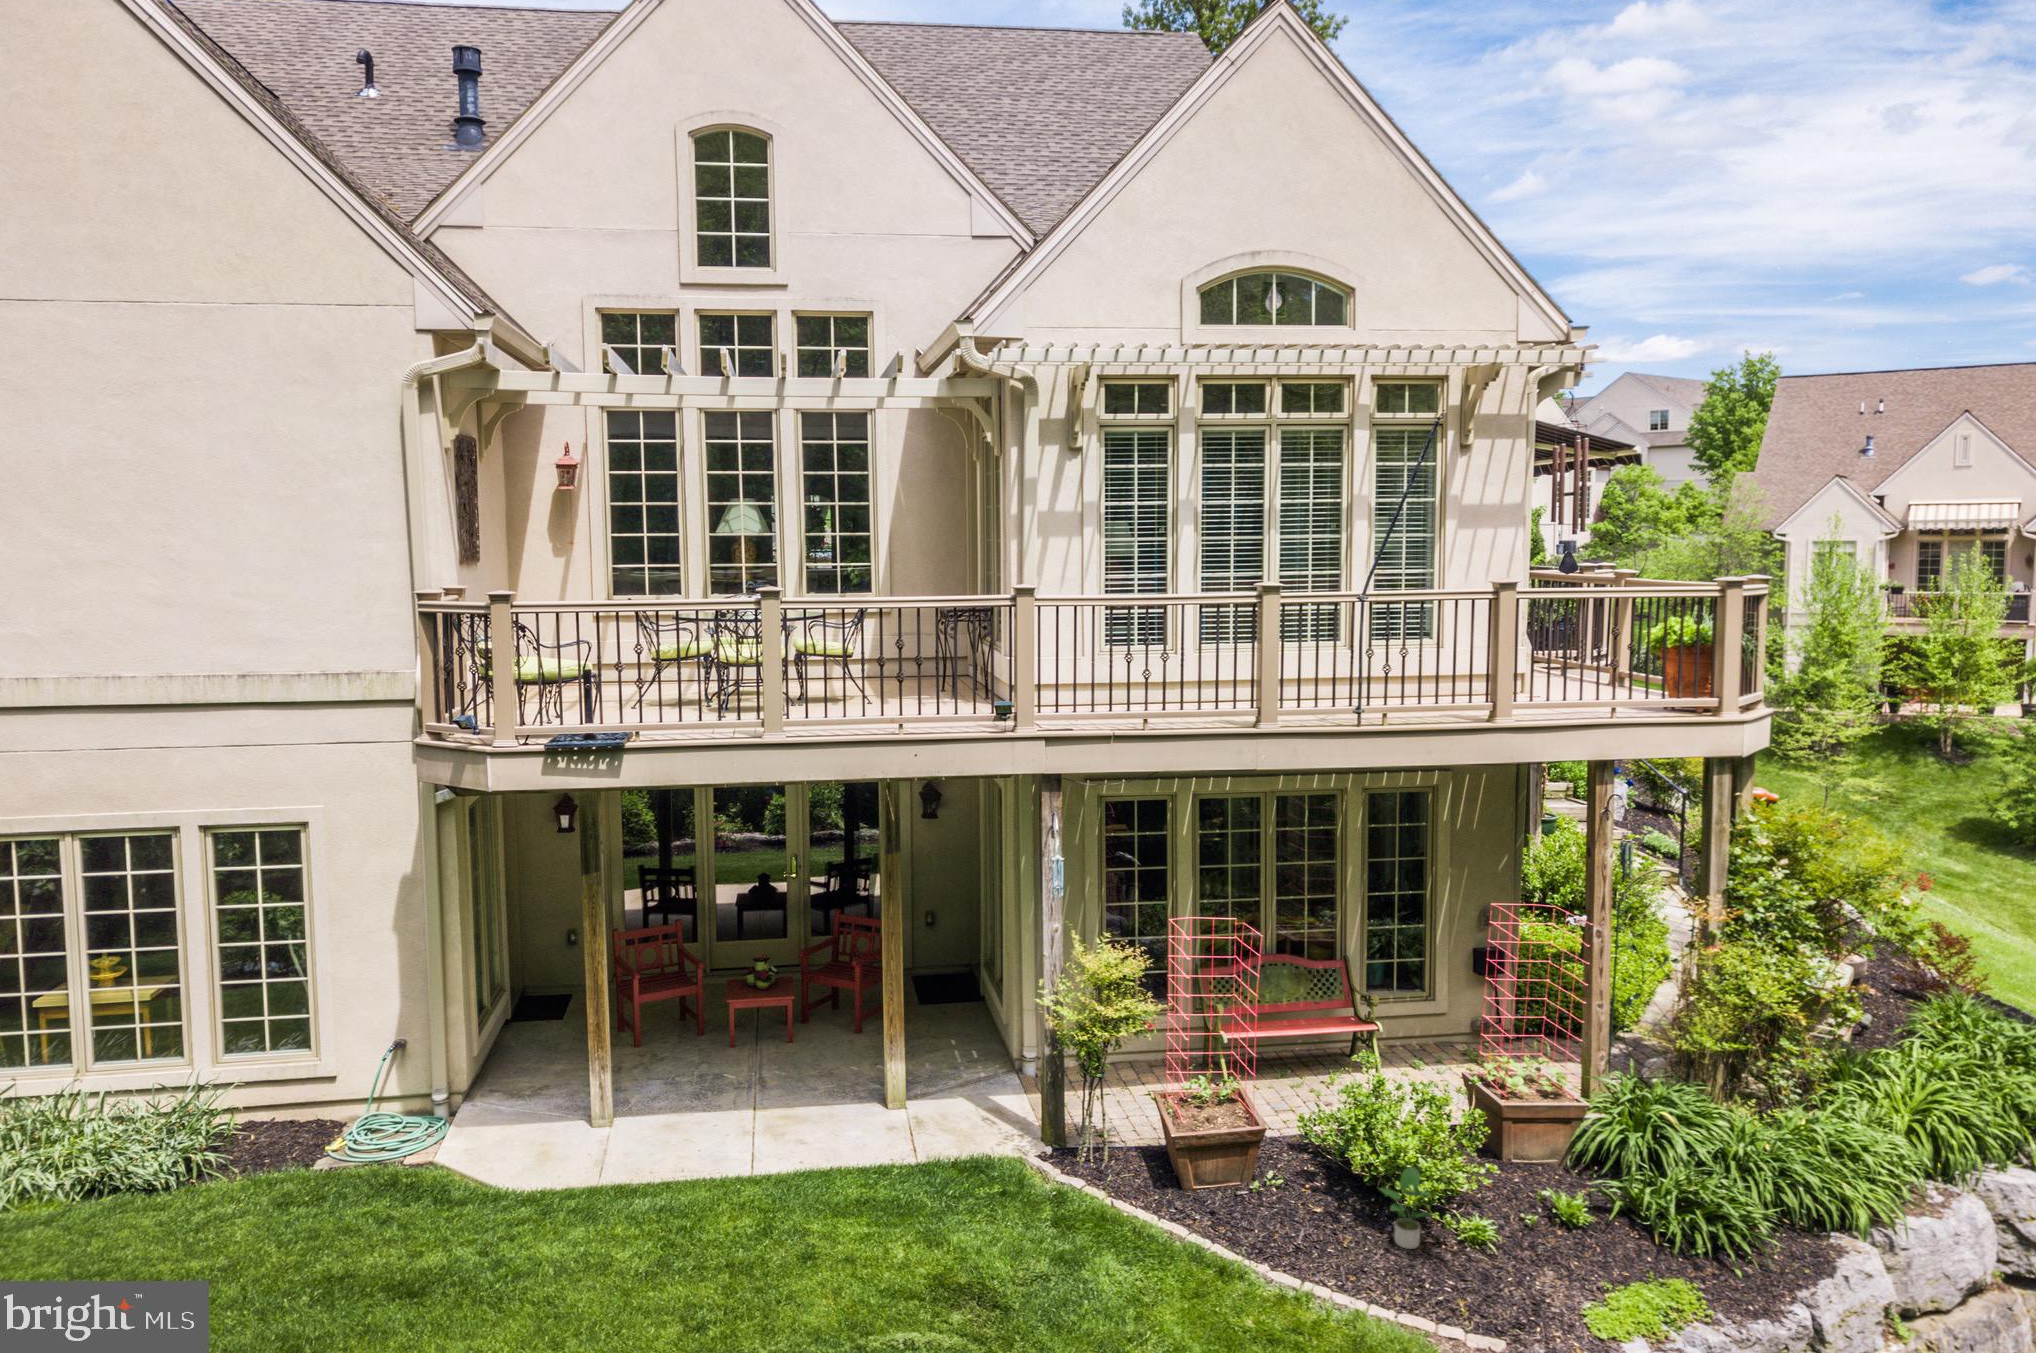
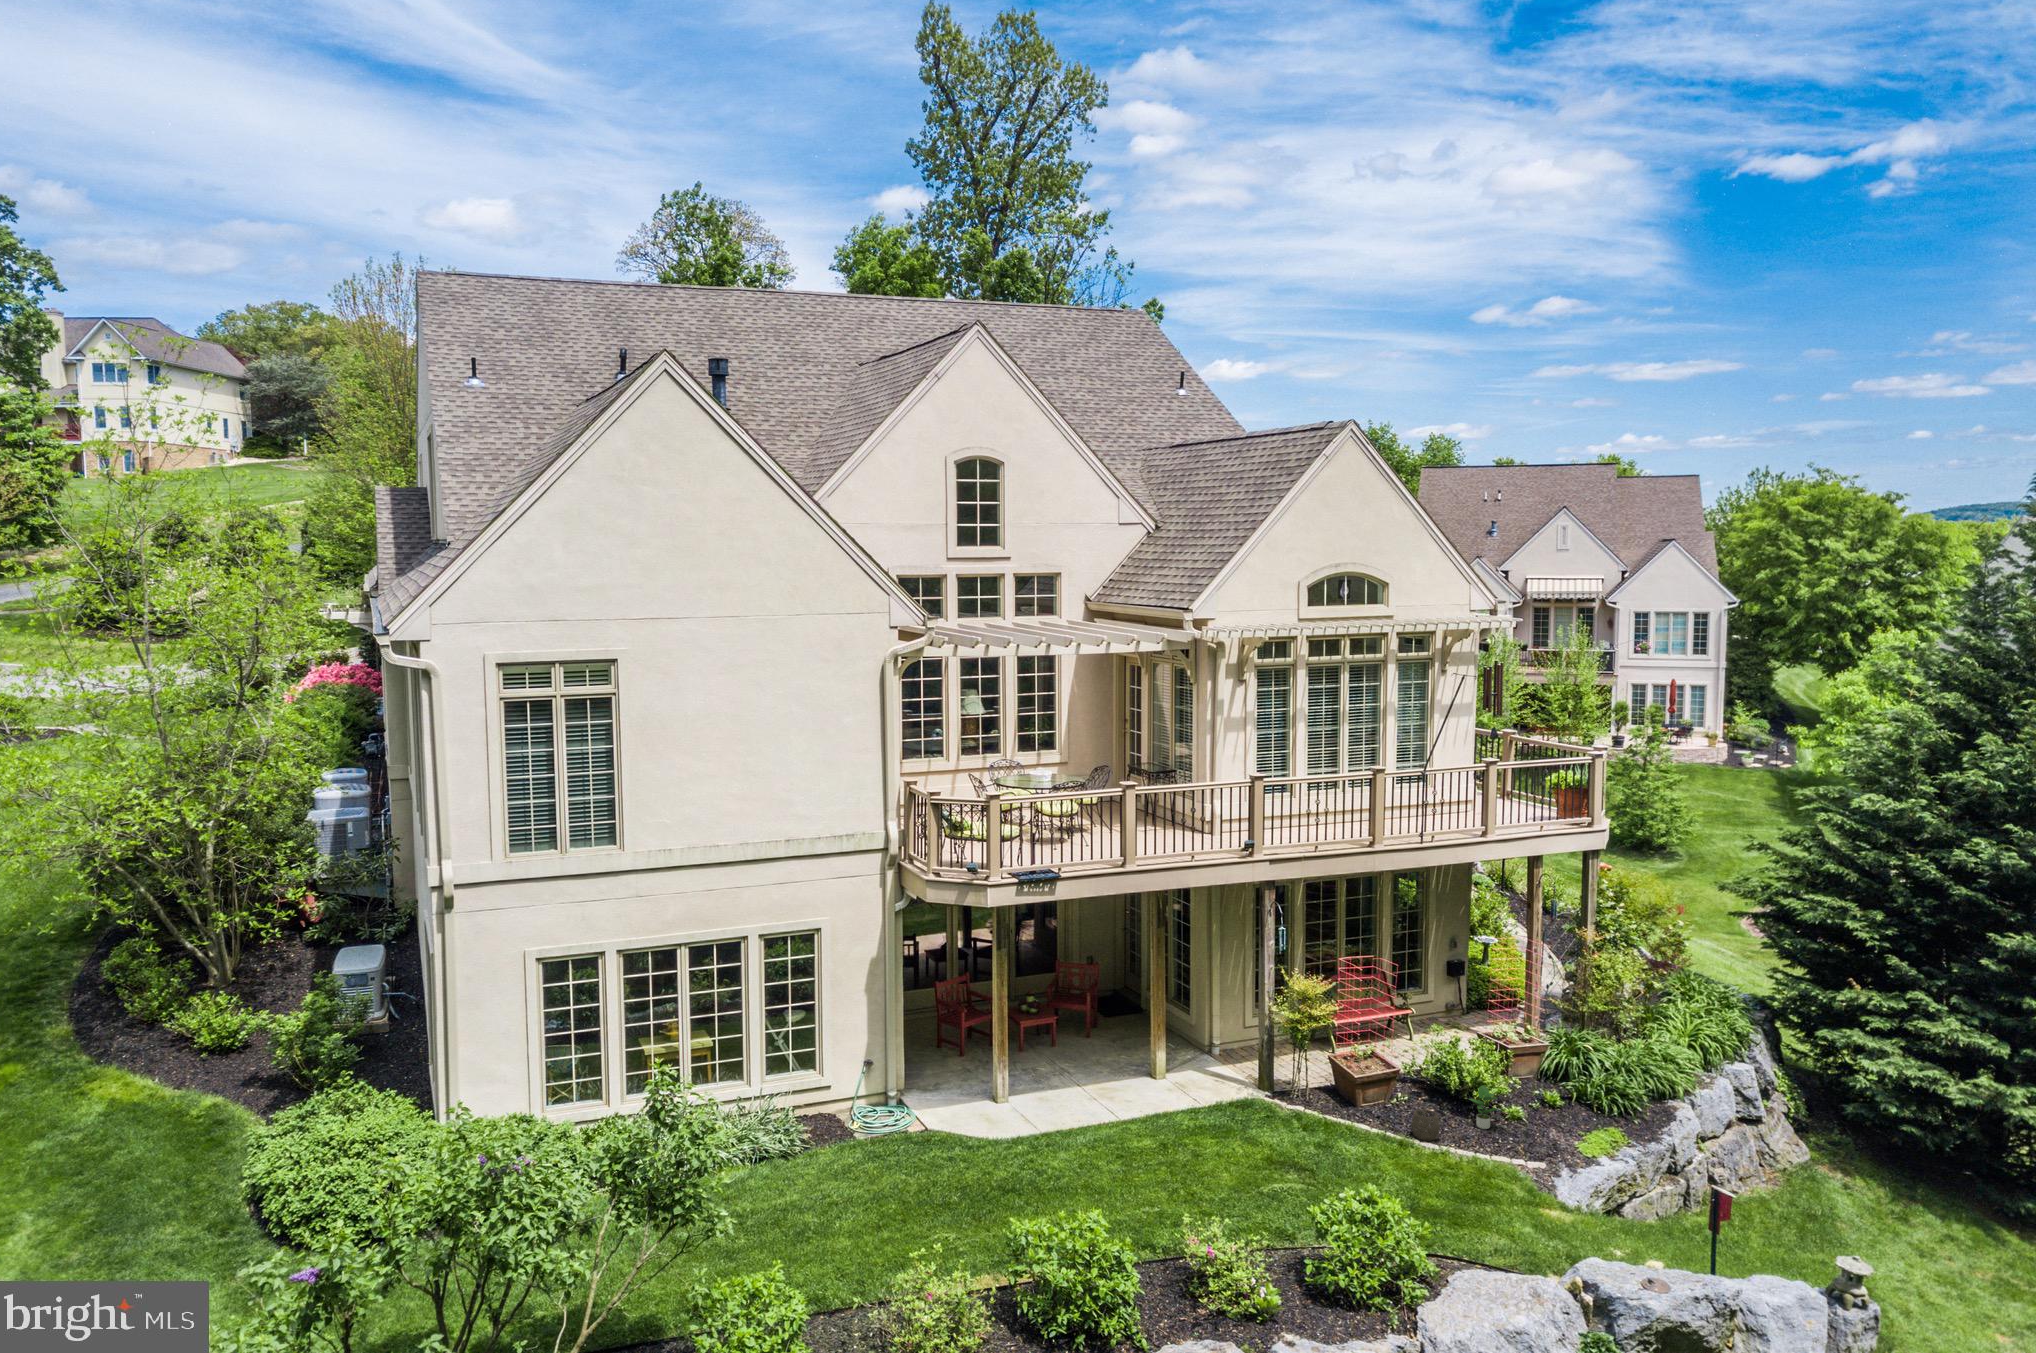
woven basket: none [1246,1197,1299,1261] -> present [1411,1109,1440,1140]

